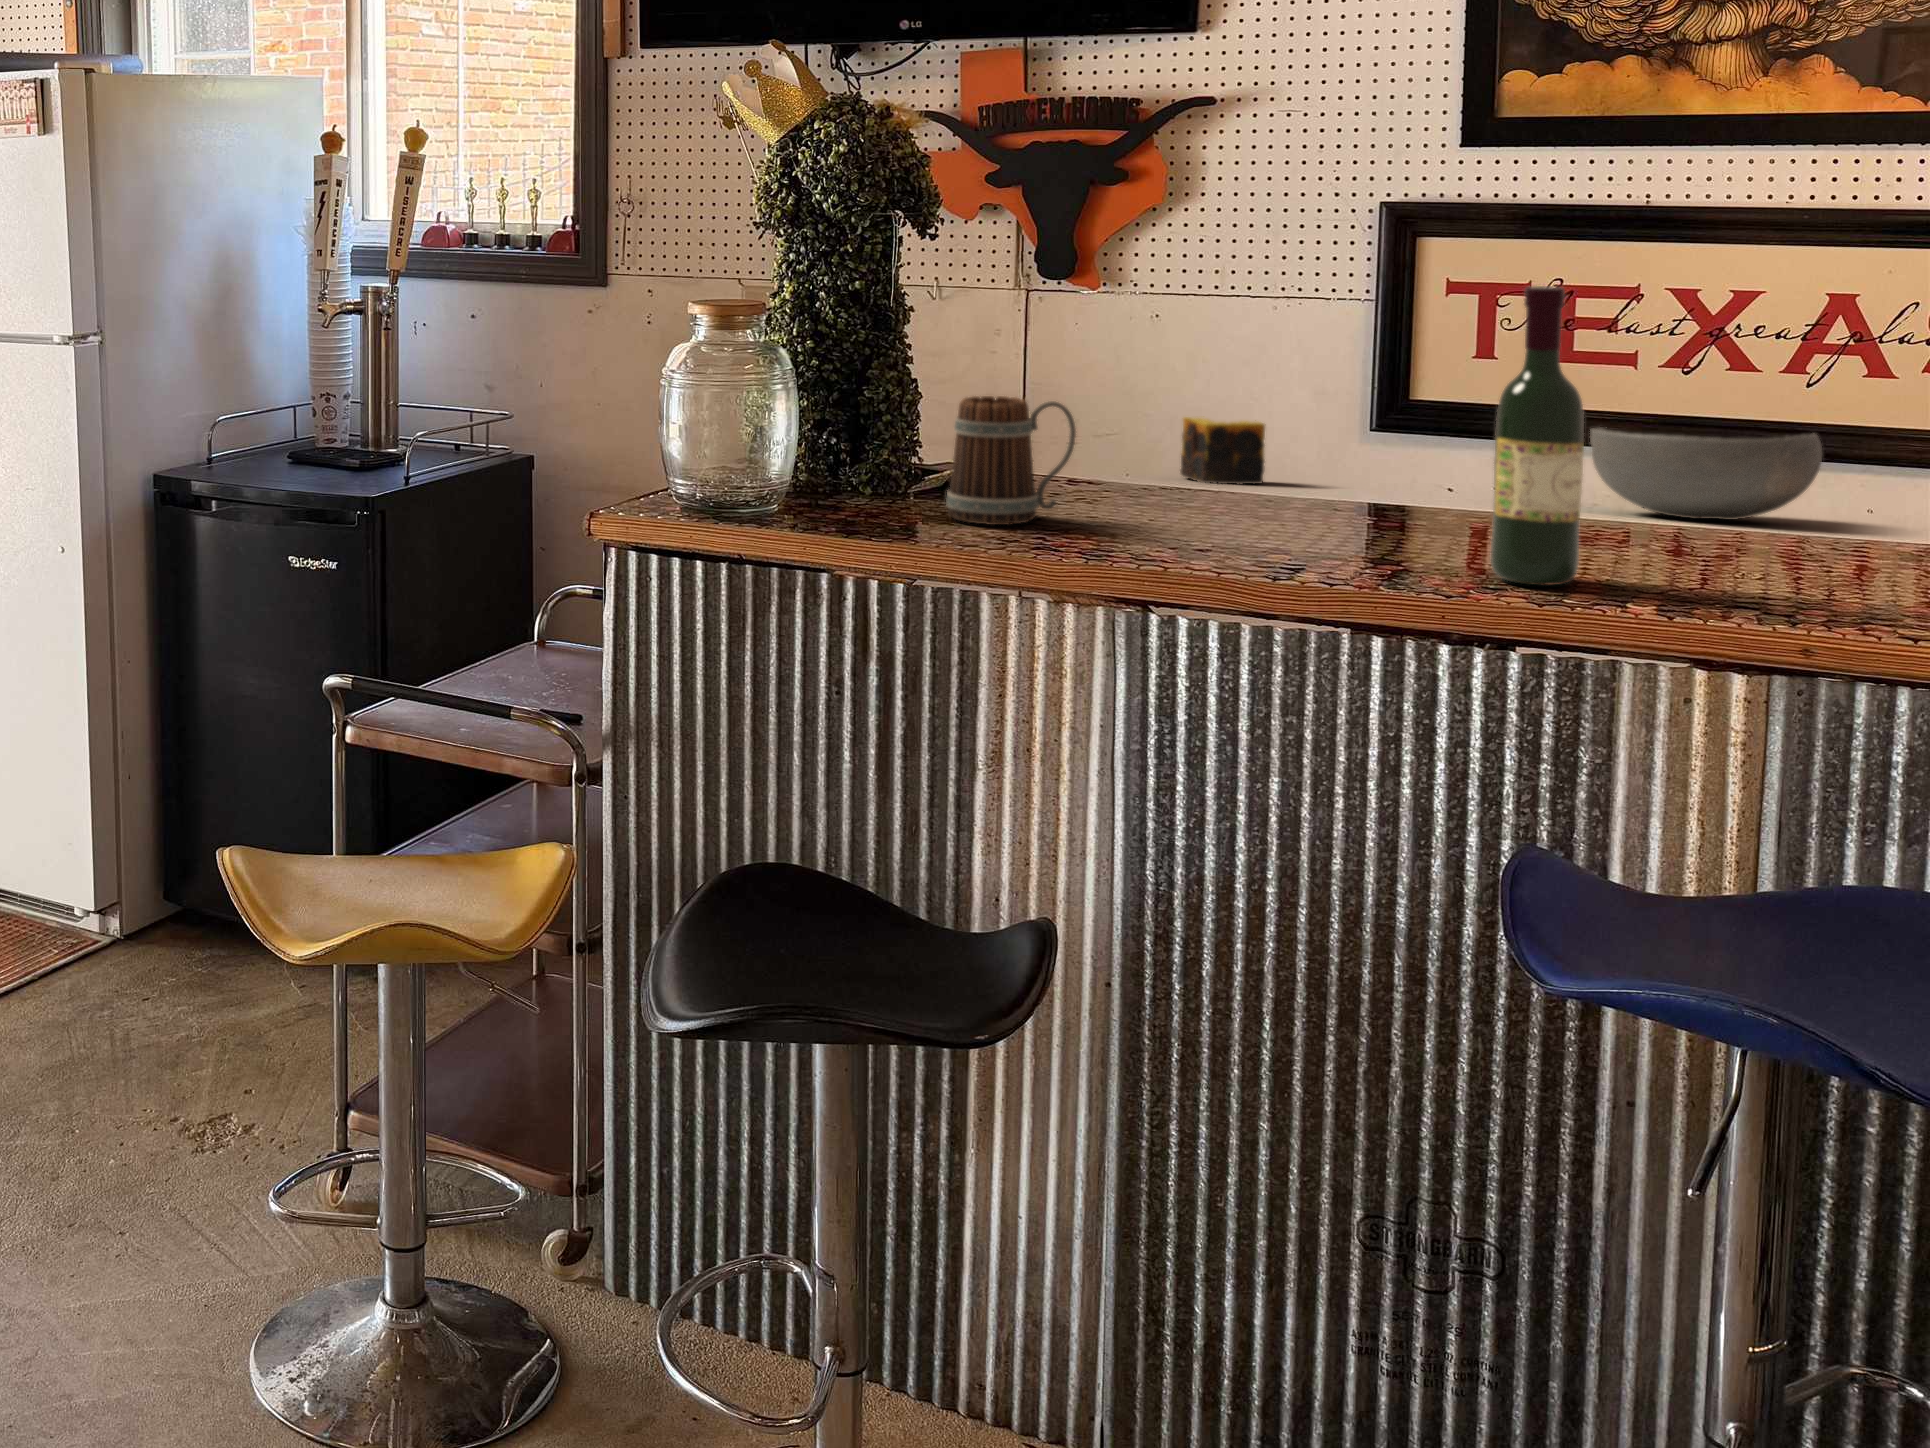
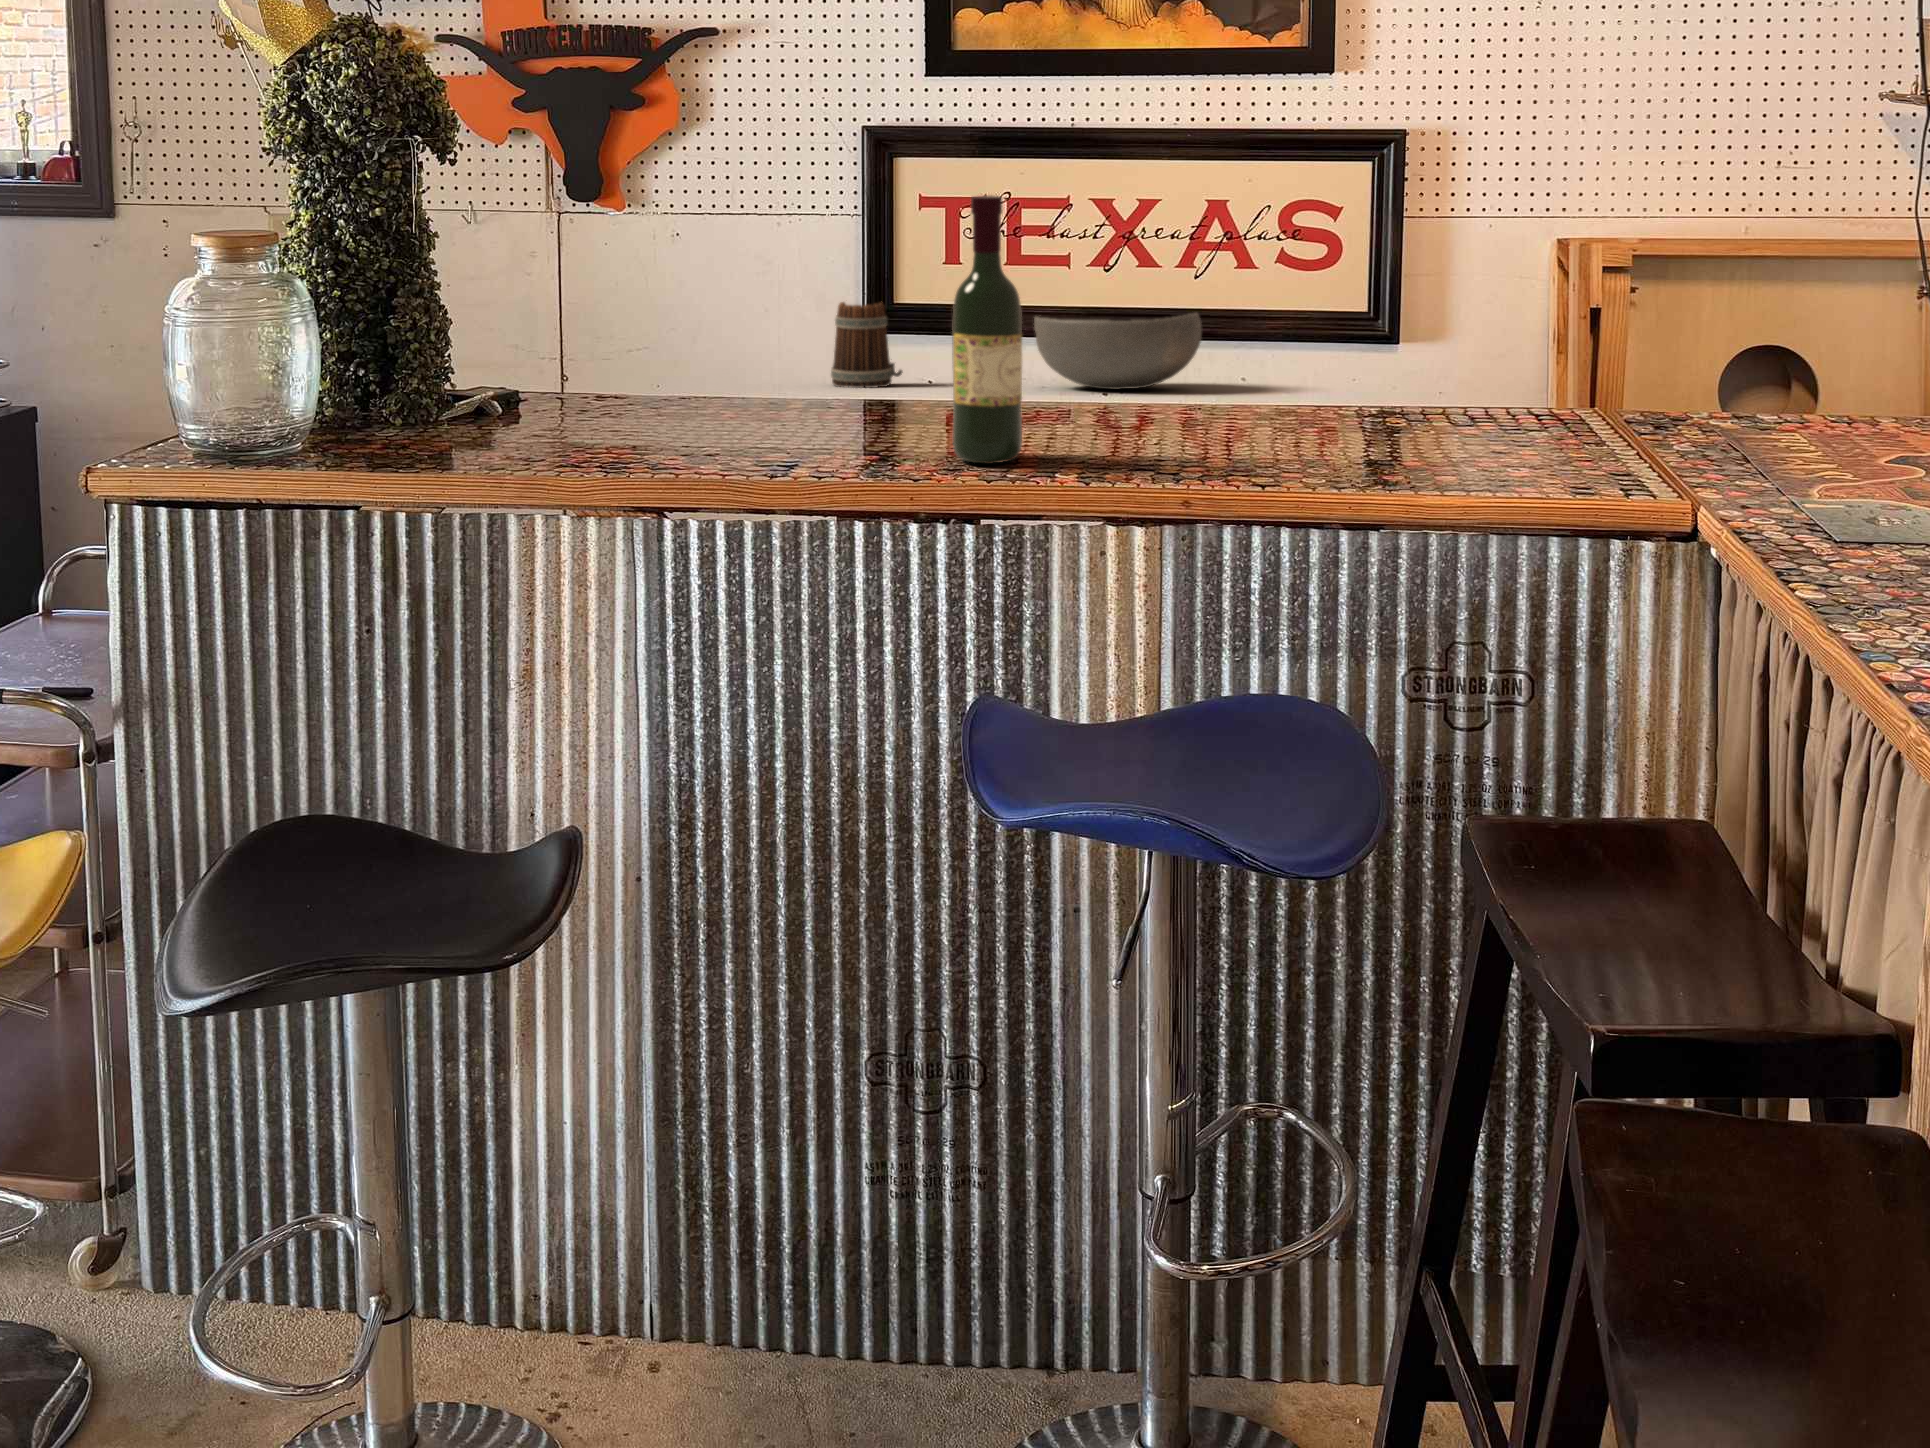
beer mug: present [946,396,1076,525] -> present [831,302,903,388]
candle: present [1180,417,1265,484] -> none [702,320,775,386]

